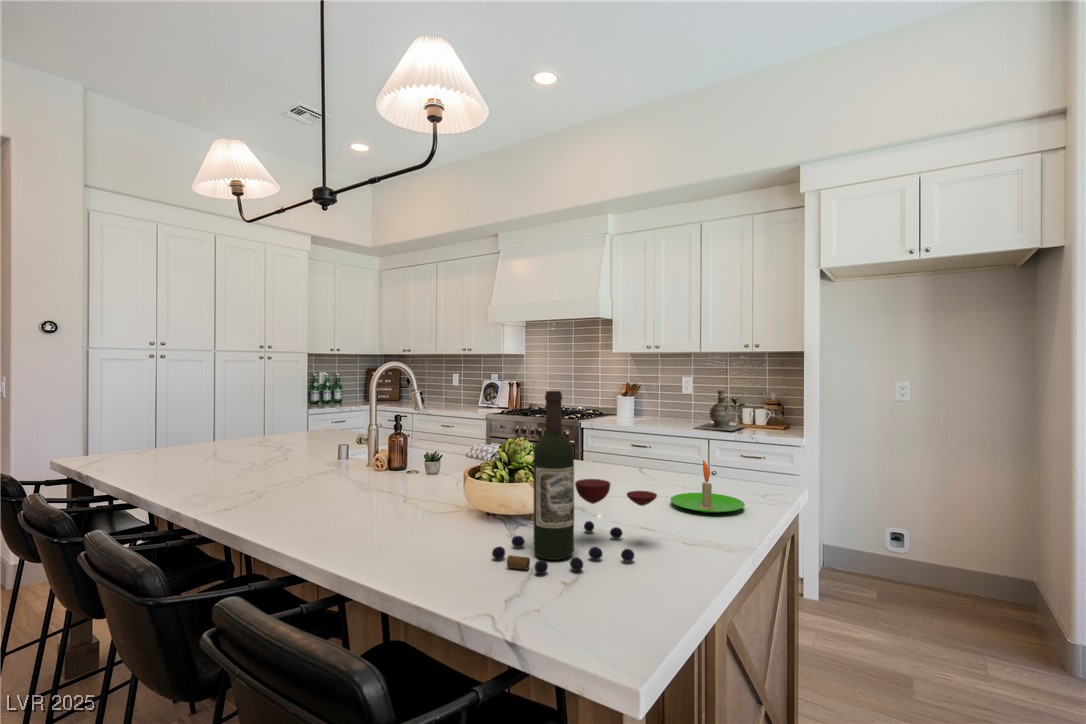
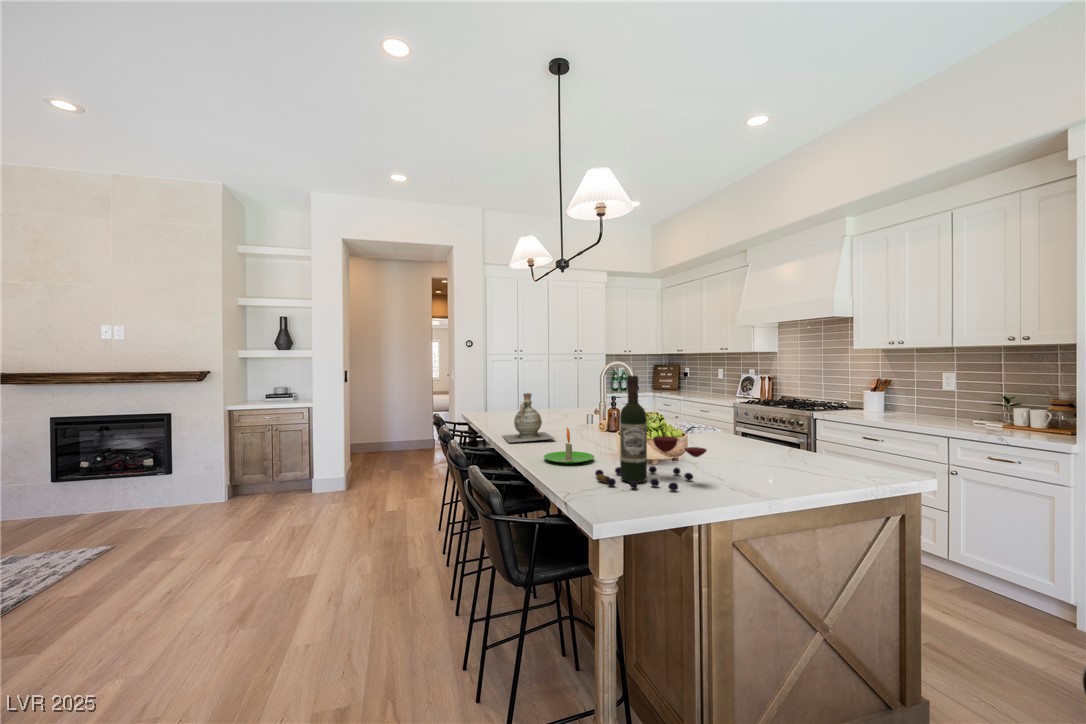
ceramic jug: present [695,391,744,431] -> present [502,393,554,443]
candle: present [670,460,745,513] -> present [544,427,594,464]

